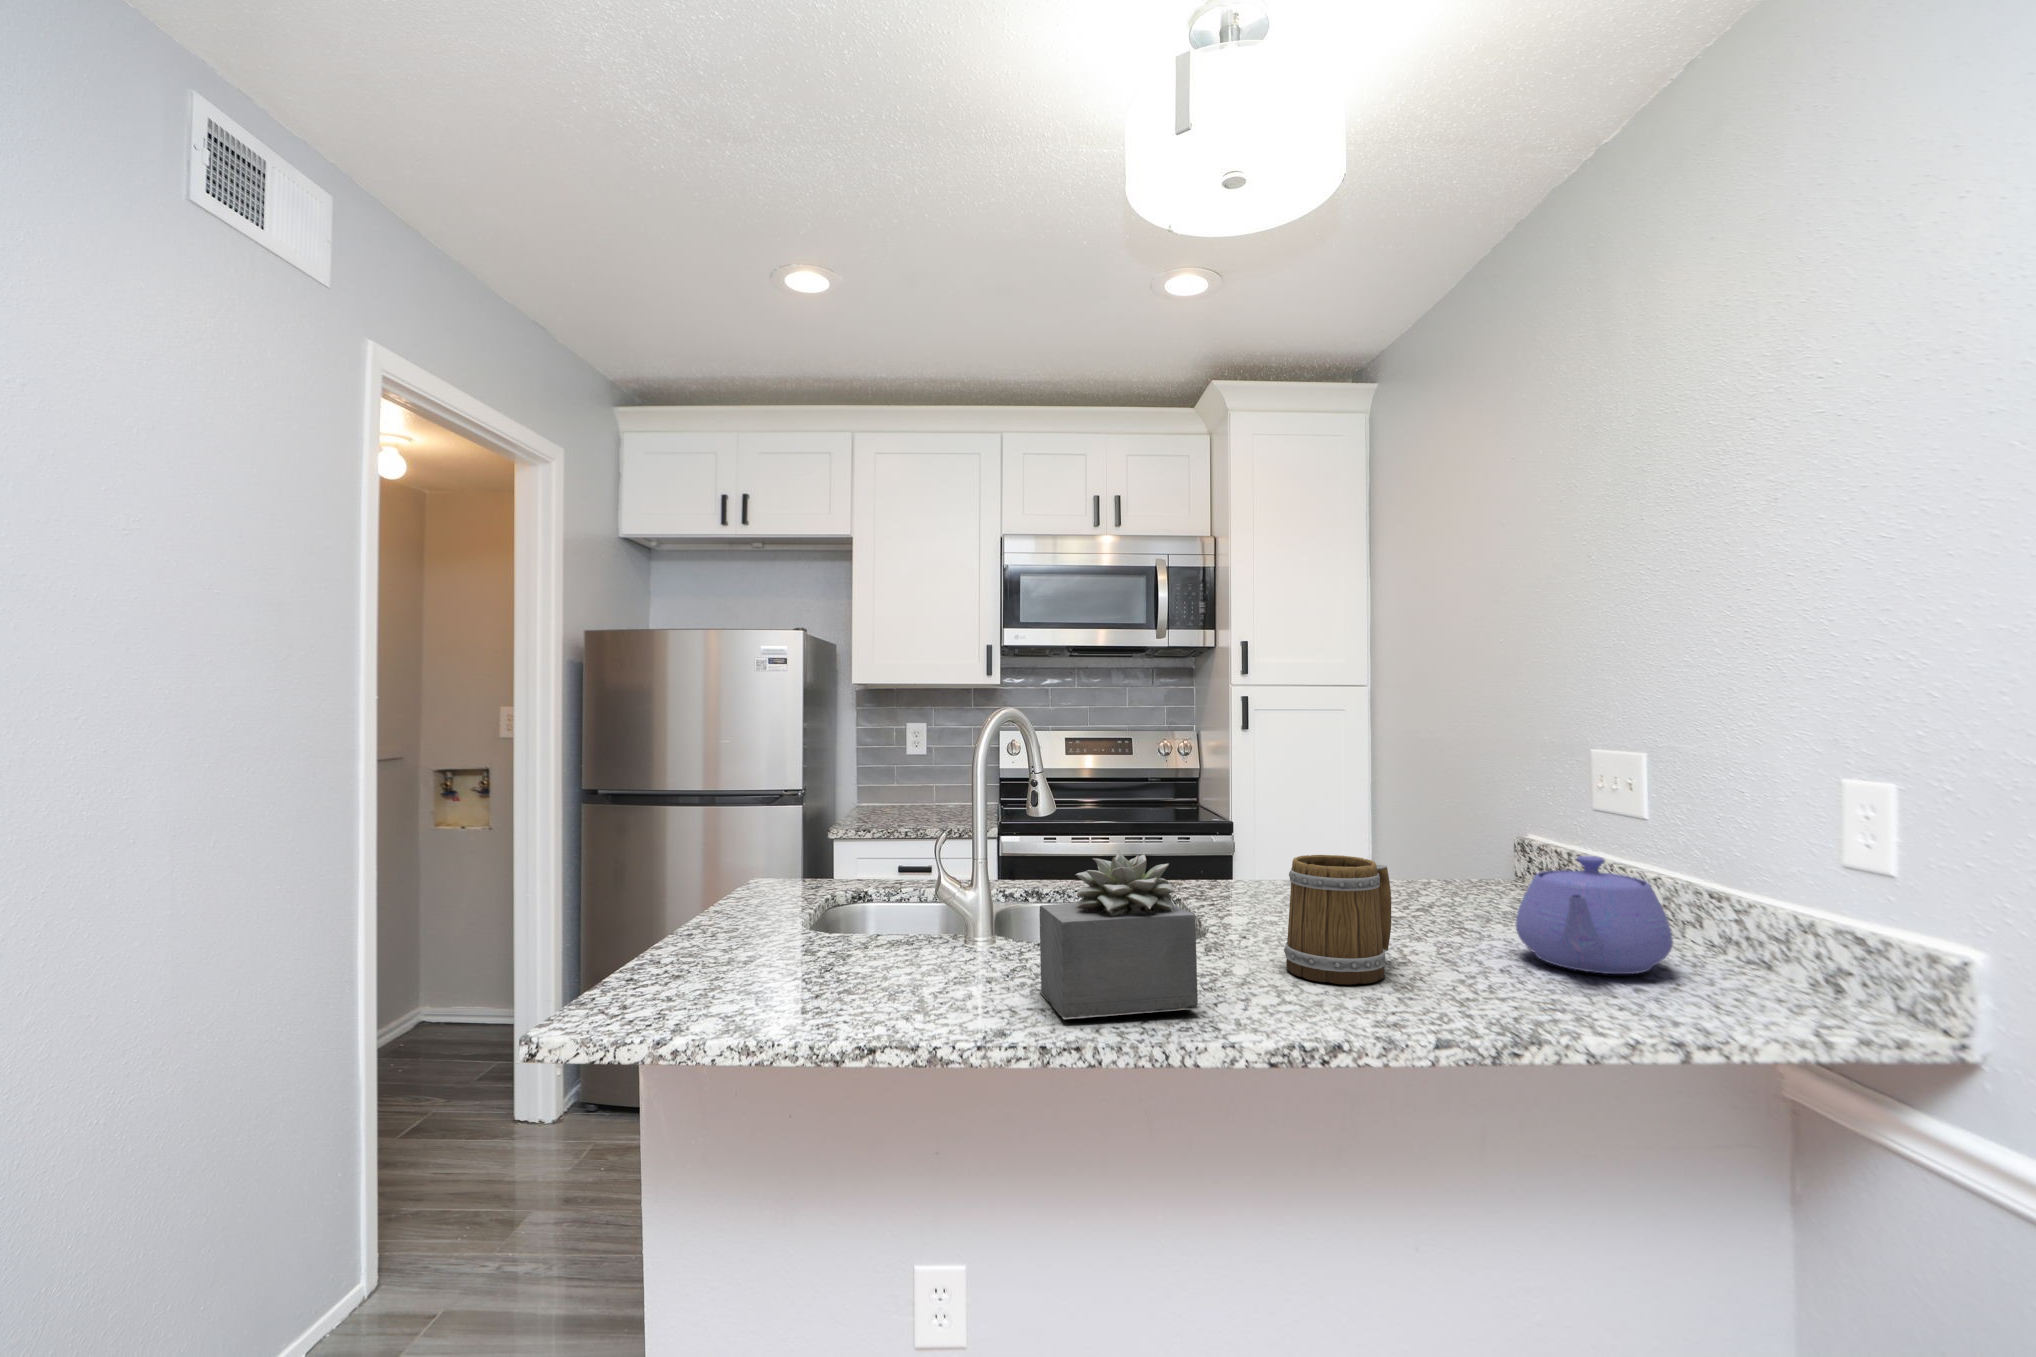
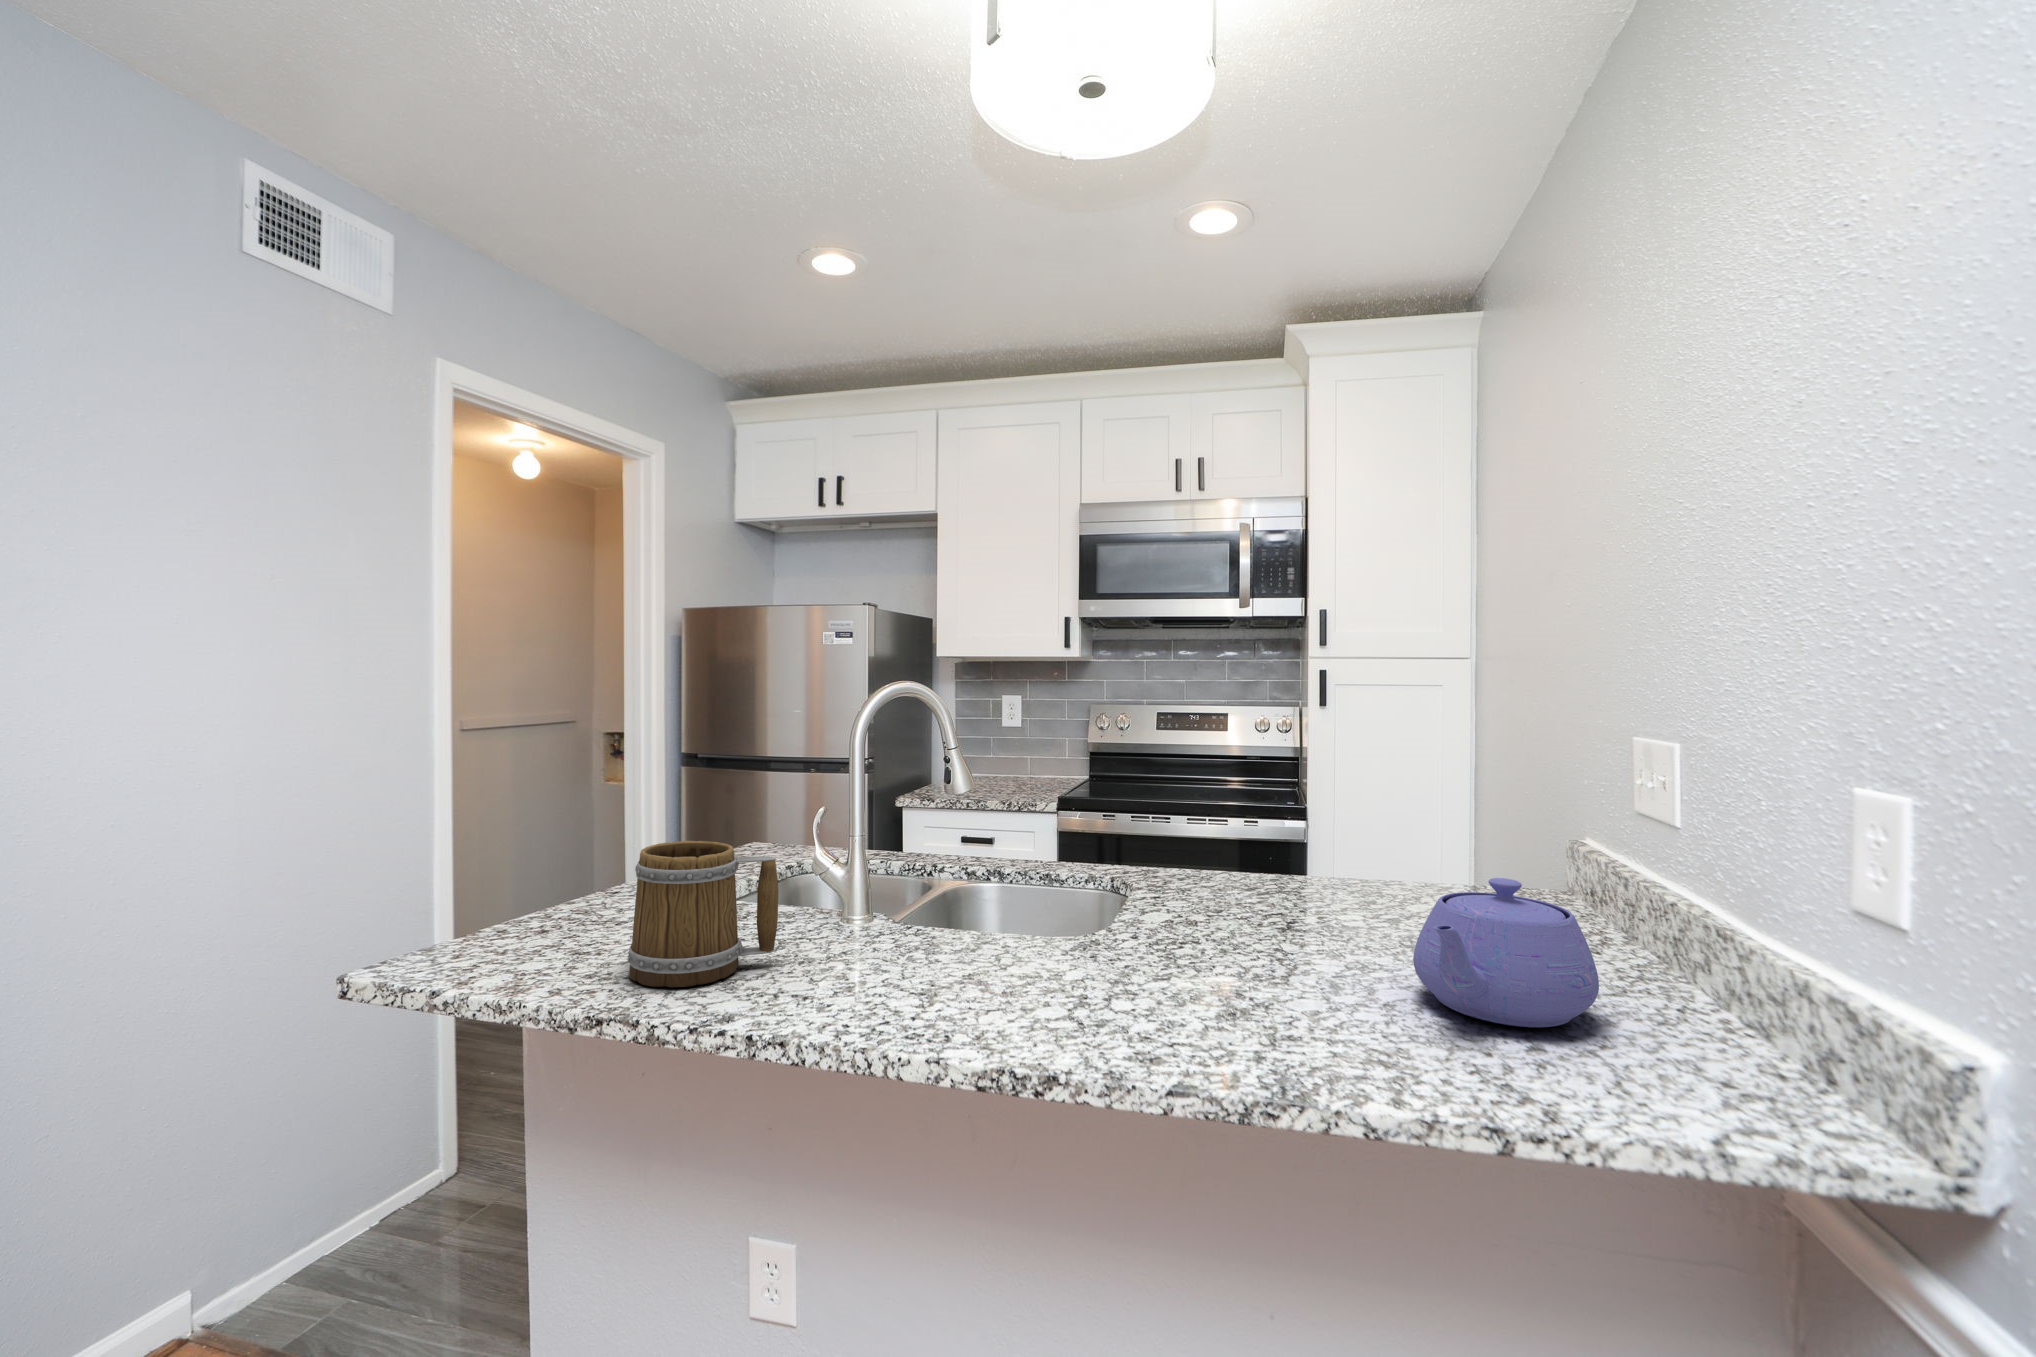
succulent plant: present [1039,850,1200,1019] -> none [800,837,964,1016]
mug: present [1284,855,1391,985] -> present [628,841,778,987]

